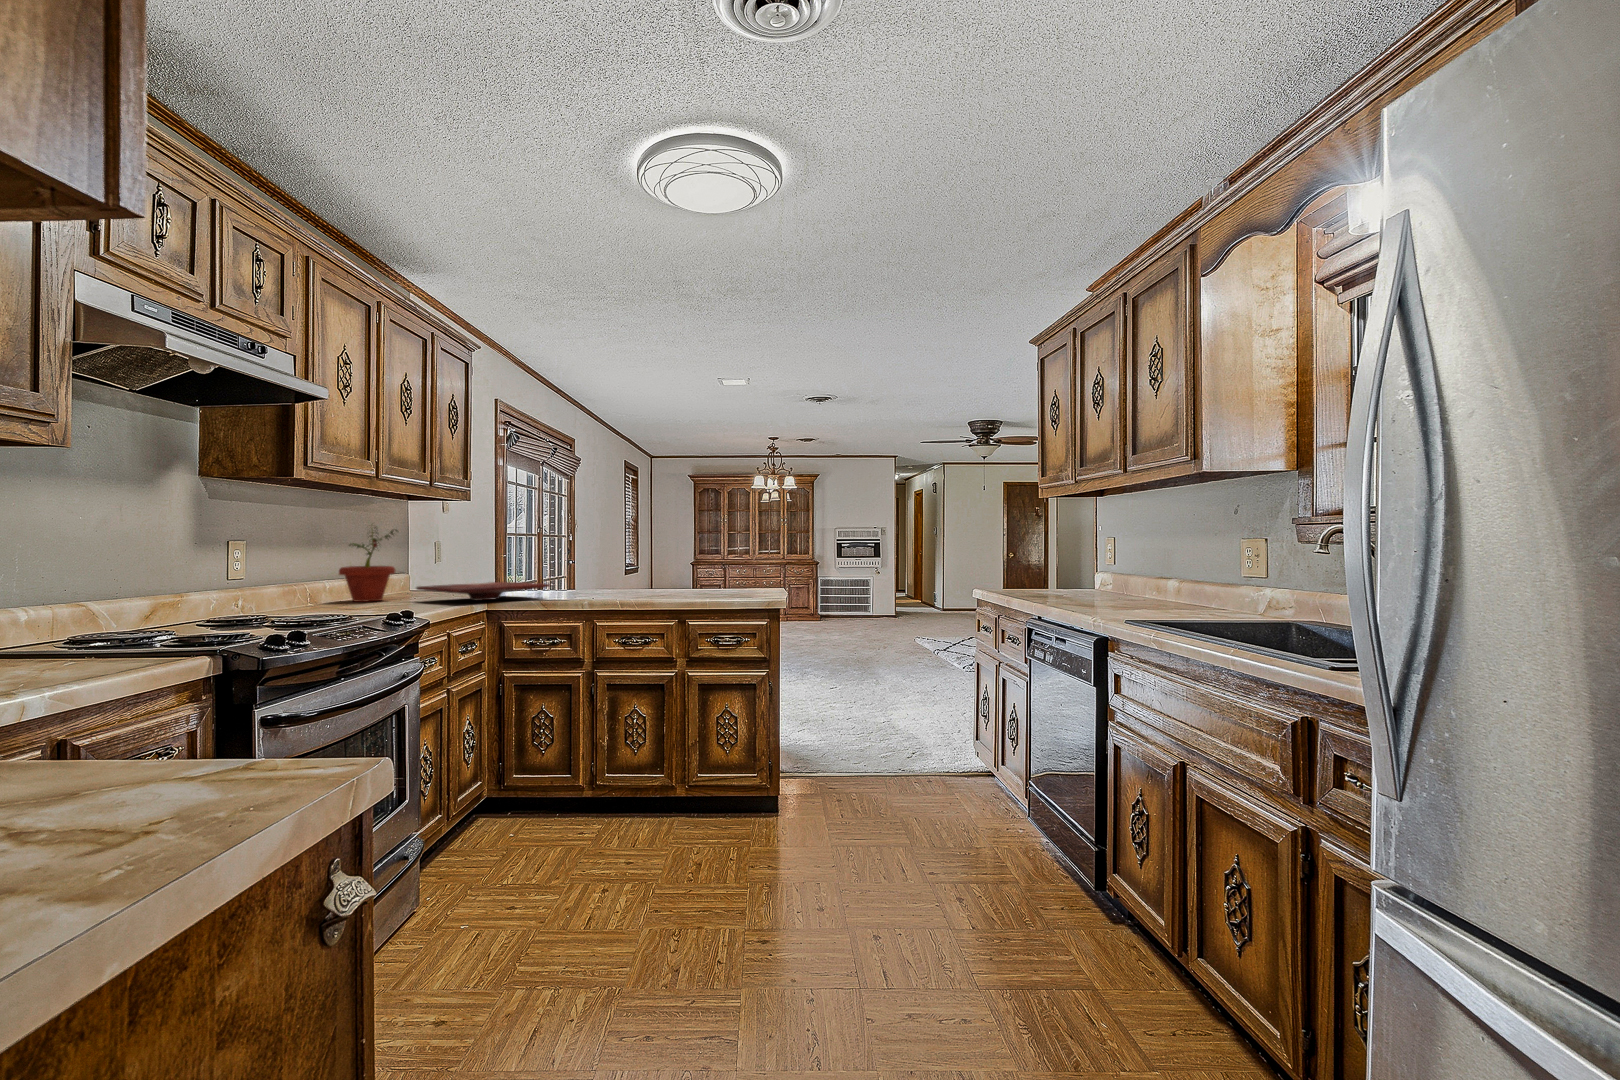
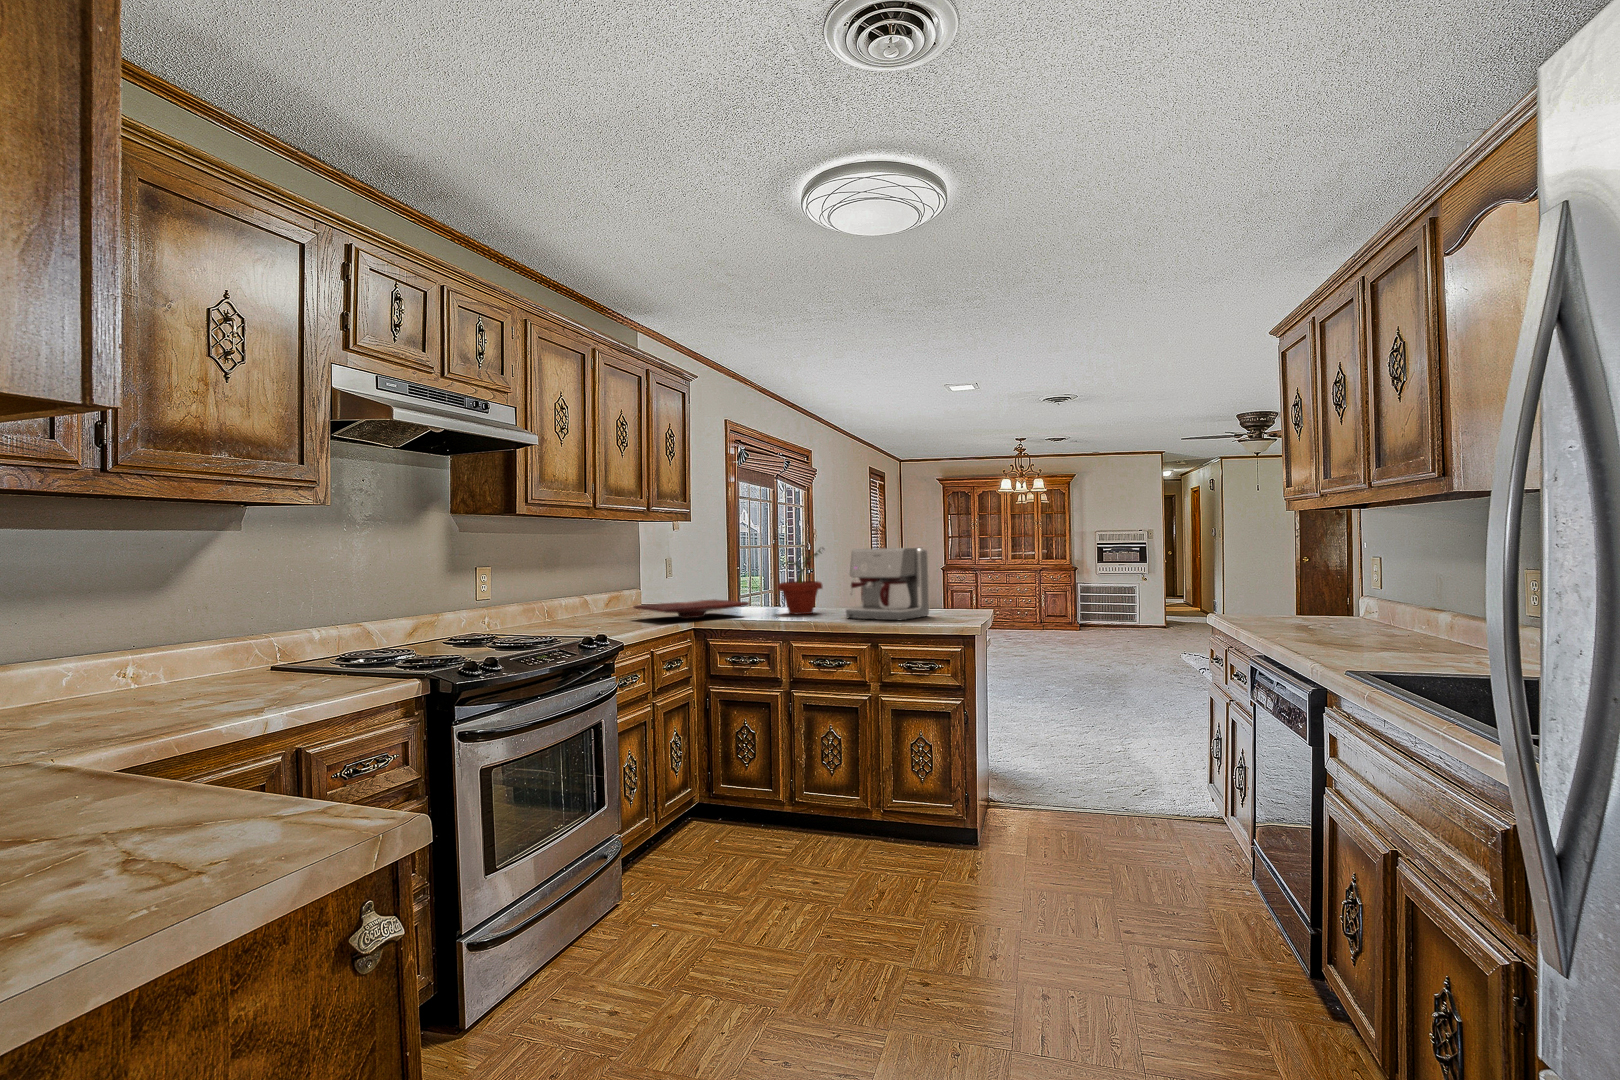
potted plant: present [339,527,397,602] -> present [778,546,824,614]
coffee maker: none [656,531,737,600] -> present [846,548,929,620]

